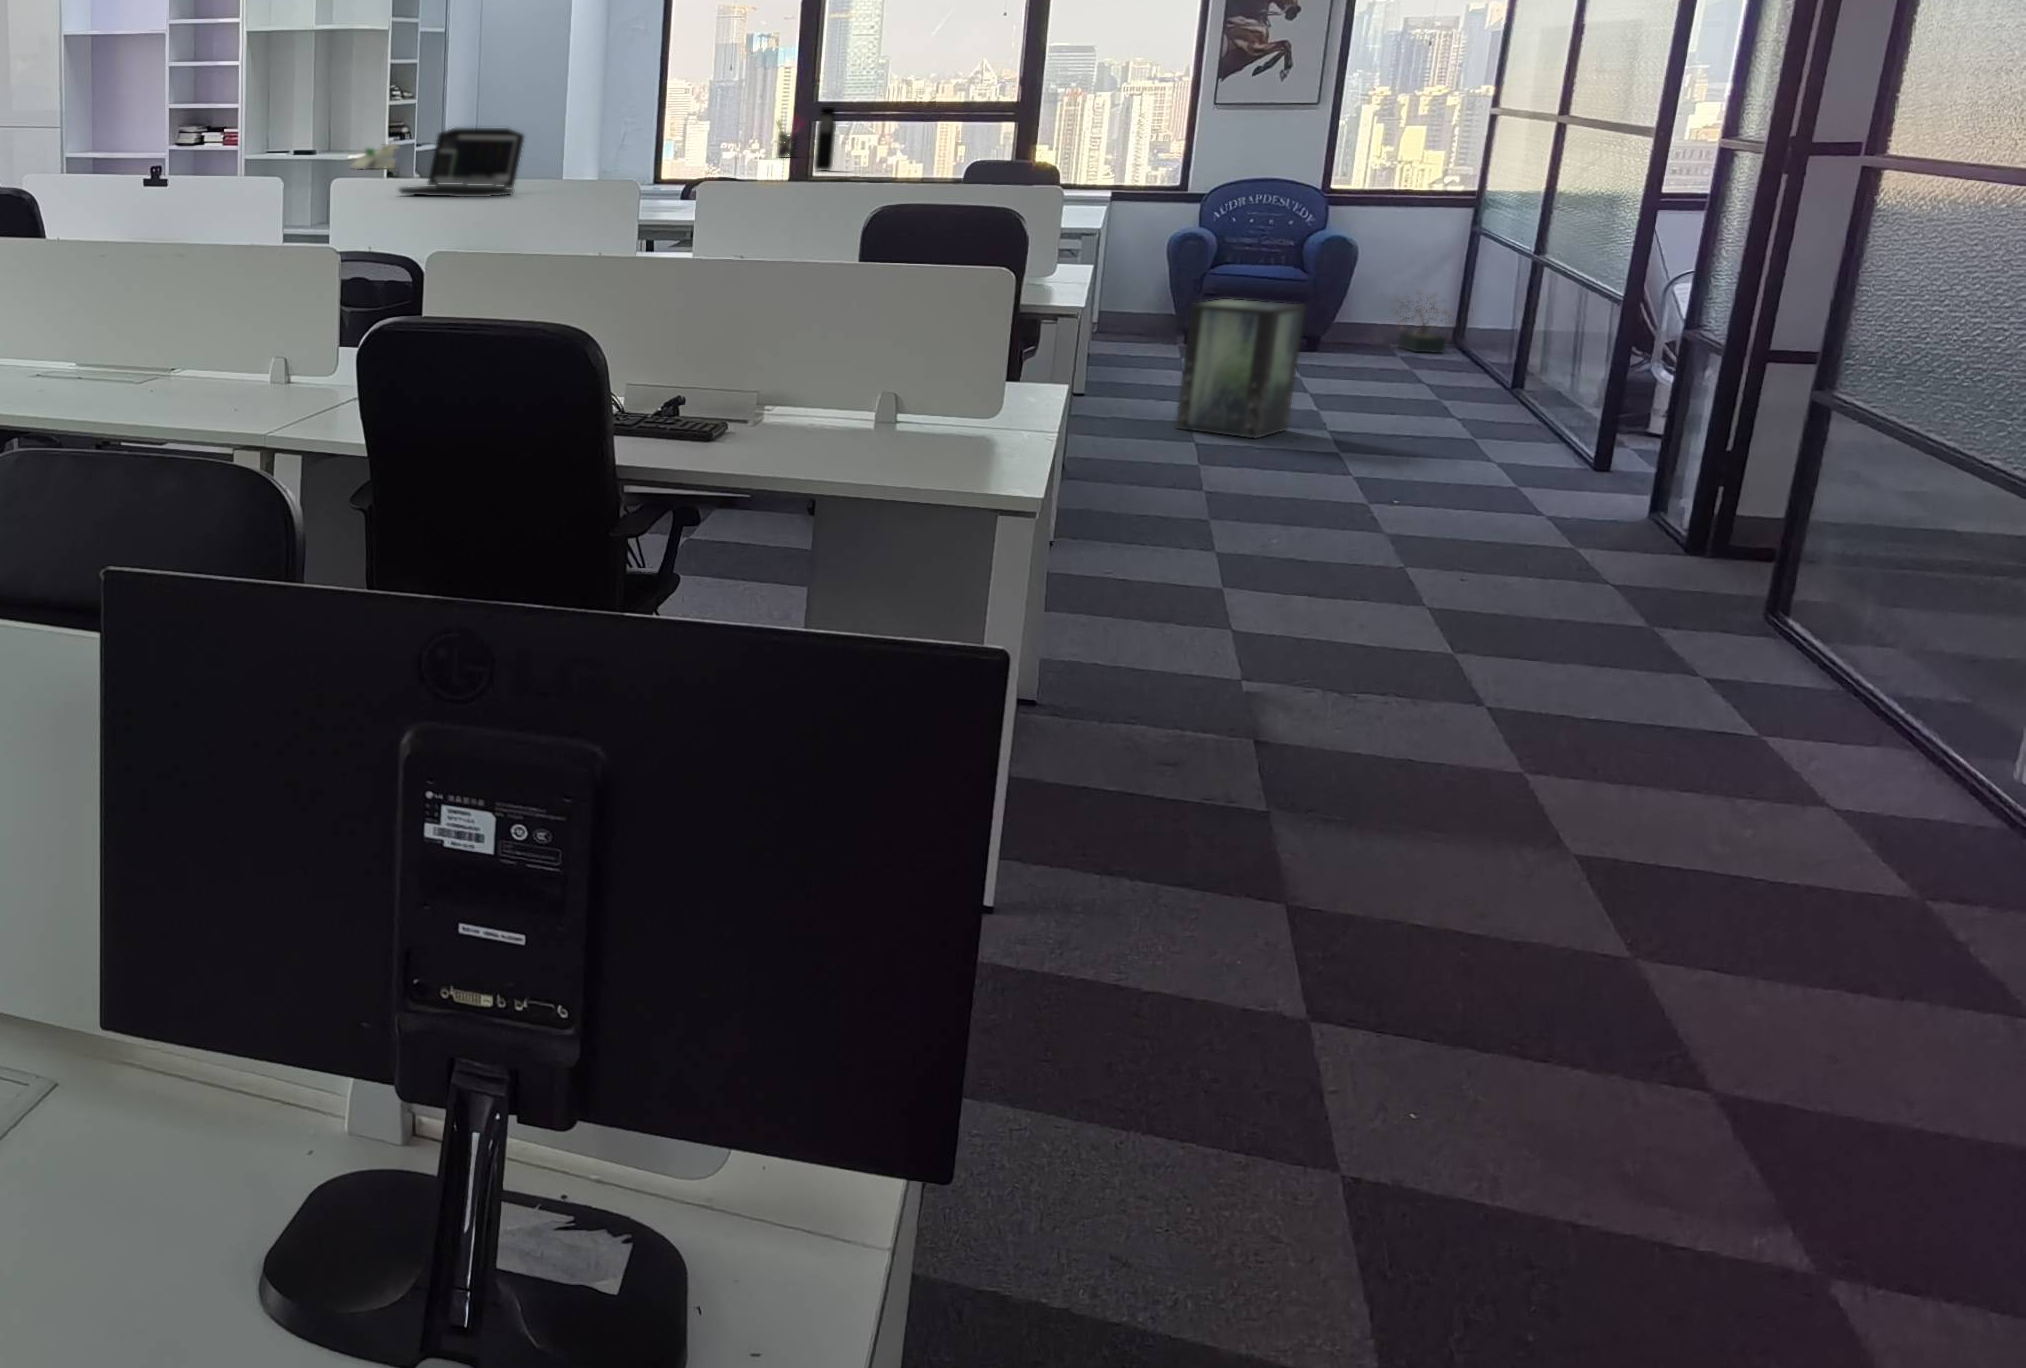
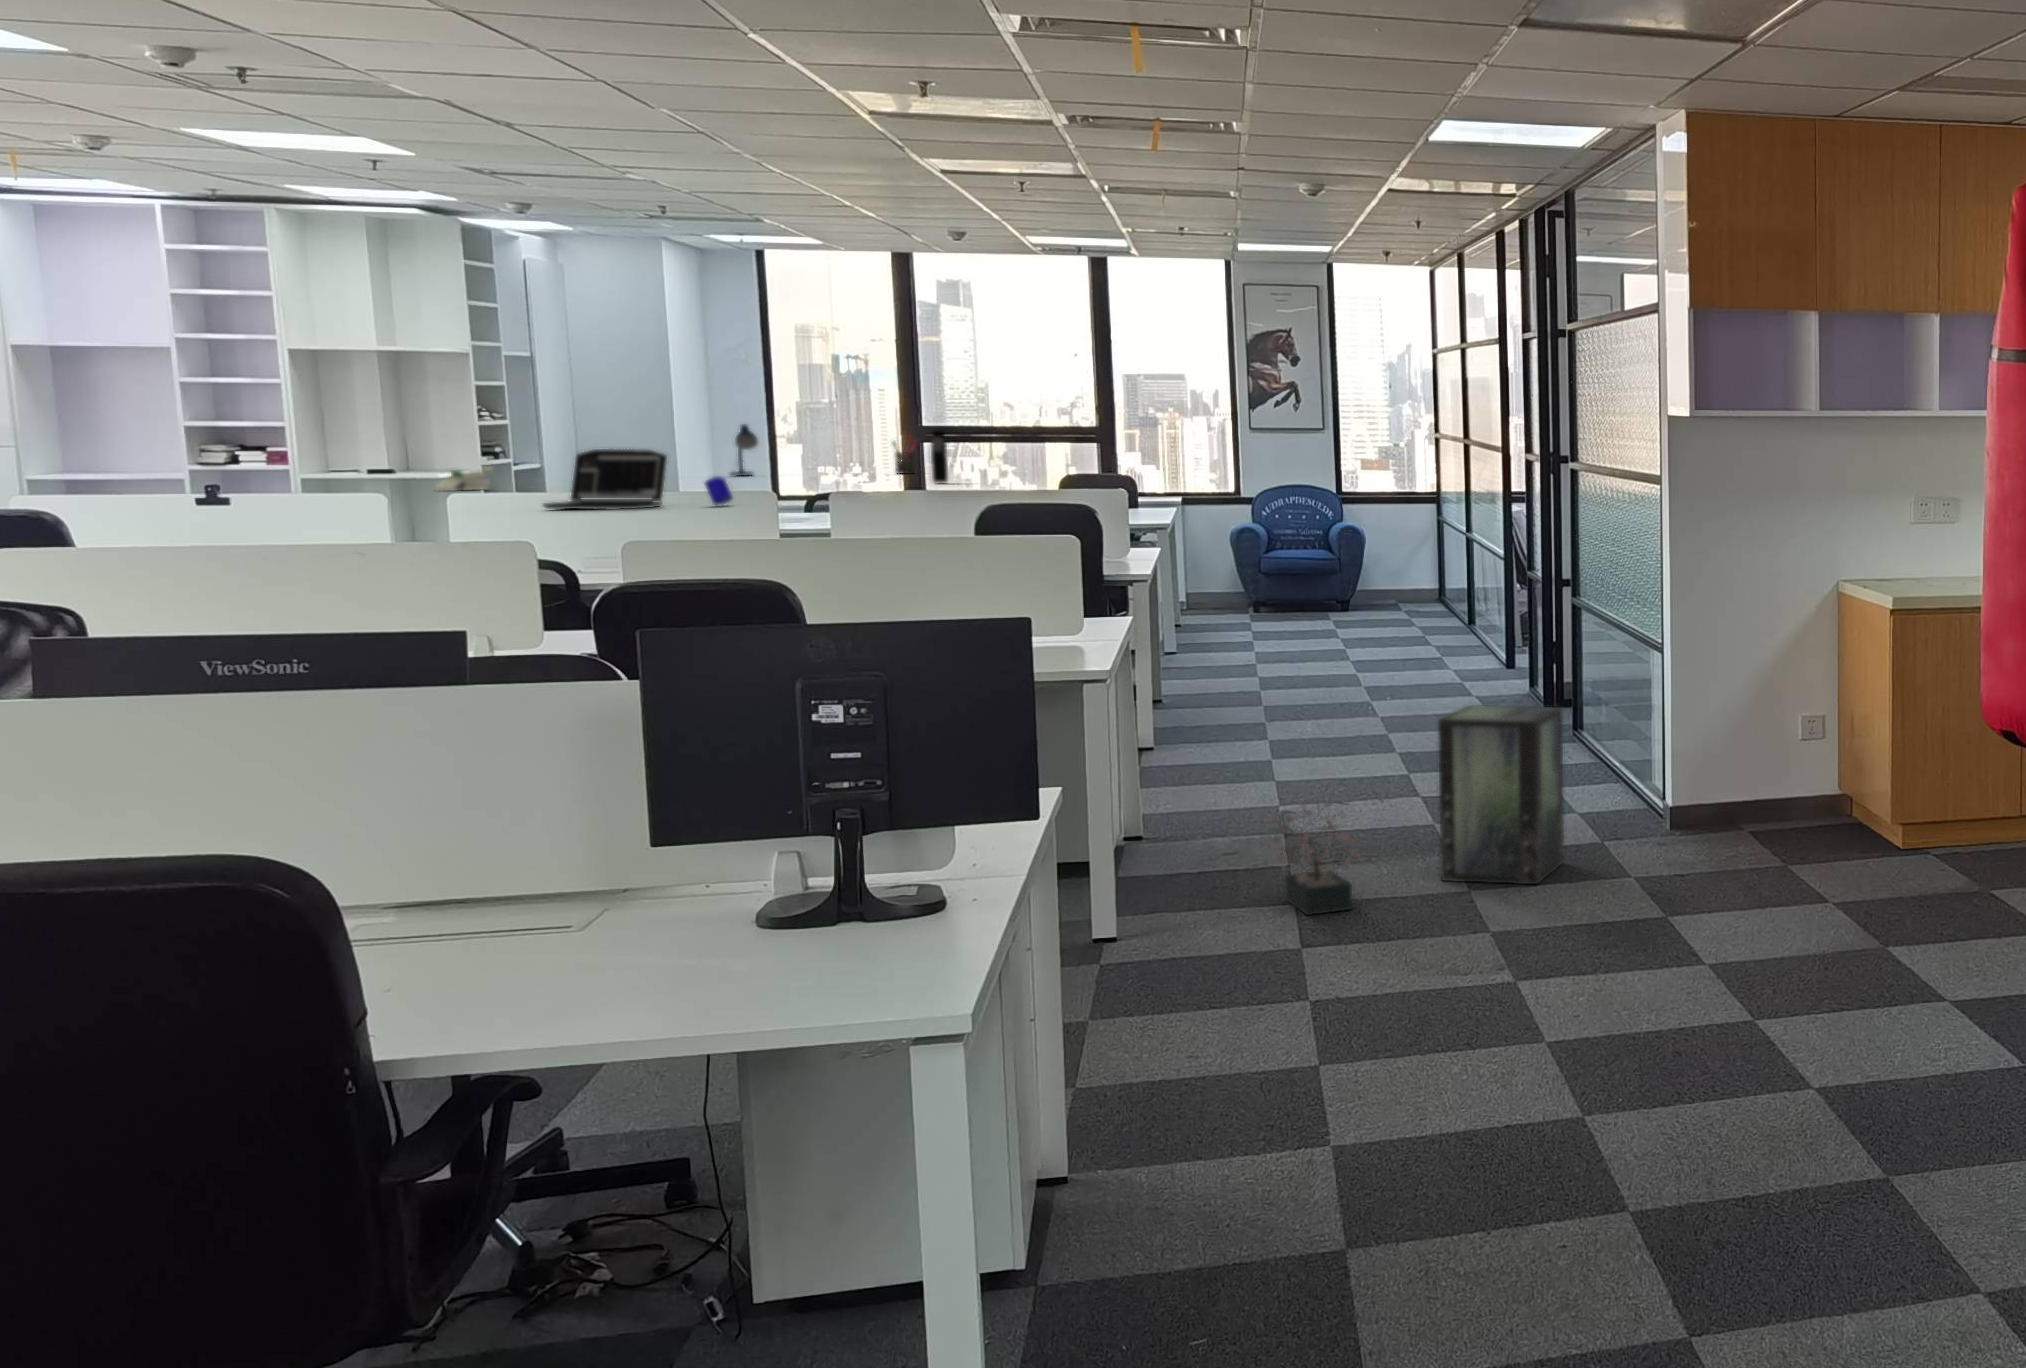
desk lamp: none [613,102,644,158] -> present [731,424,758,476]
mug: none [557,160,586,195] -> present [705,476,733,505]
decorative plant: present [1395,296,1454,353] -> present [1267,800,1362,915]
storage box: present [1176,299,1305,438] -> present [1438,705,1564,884]

